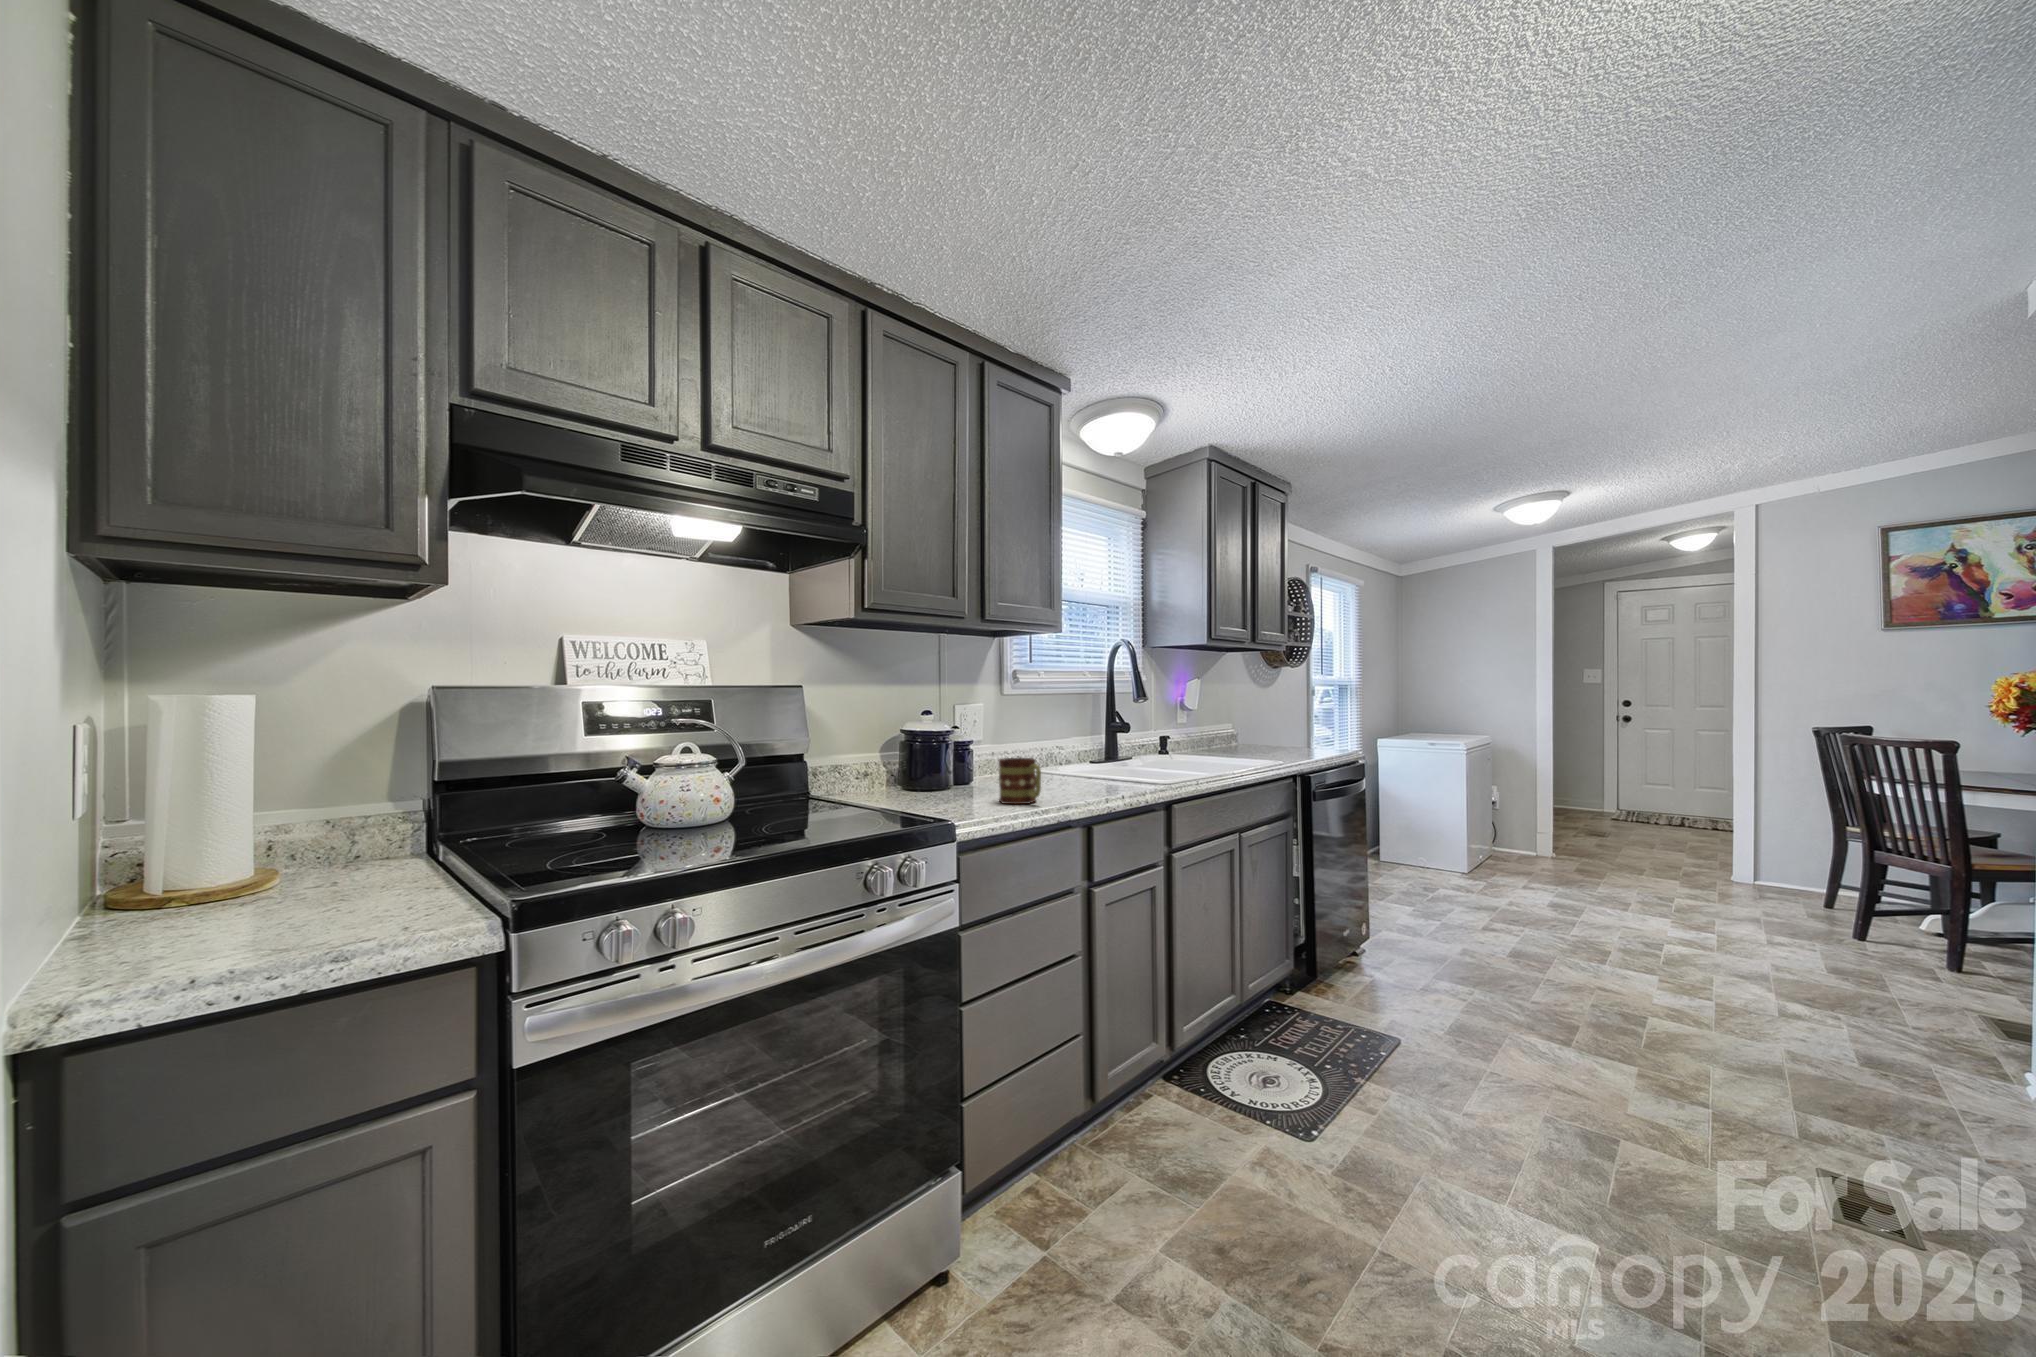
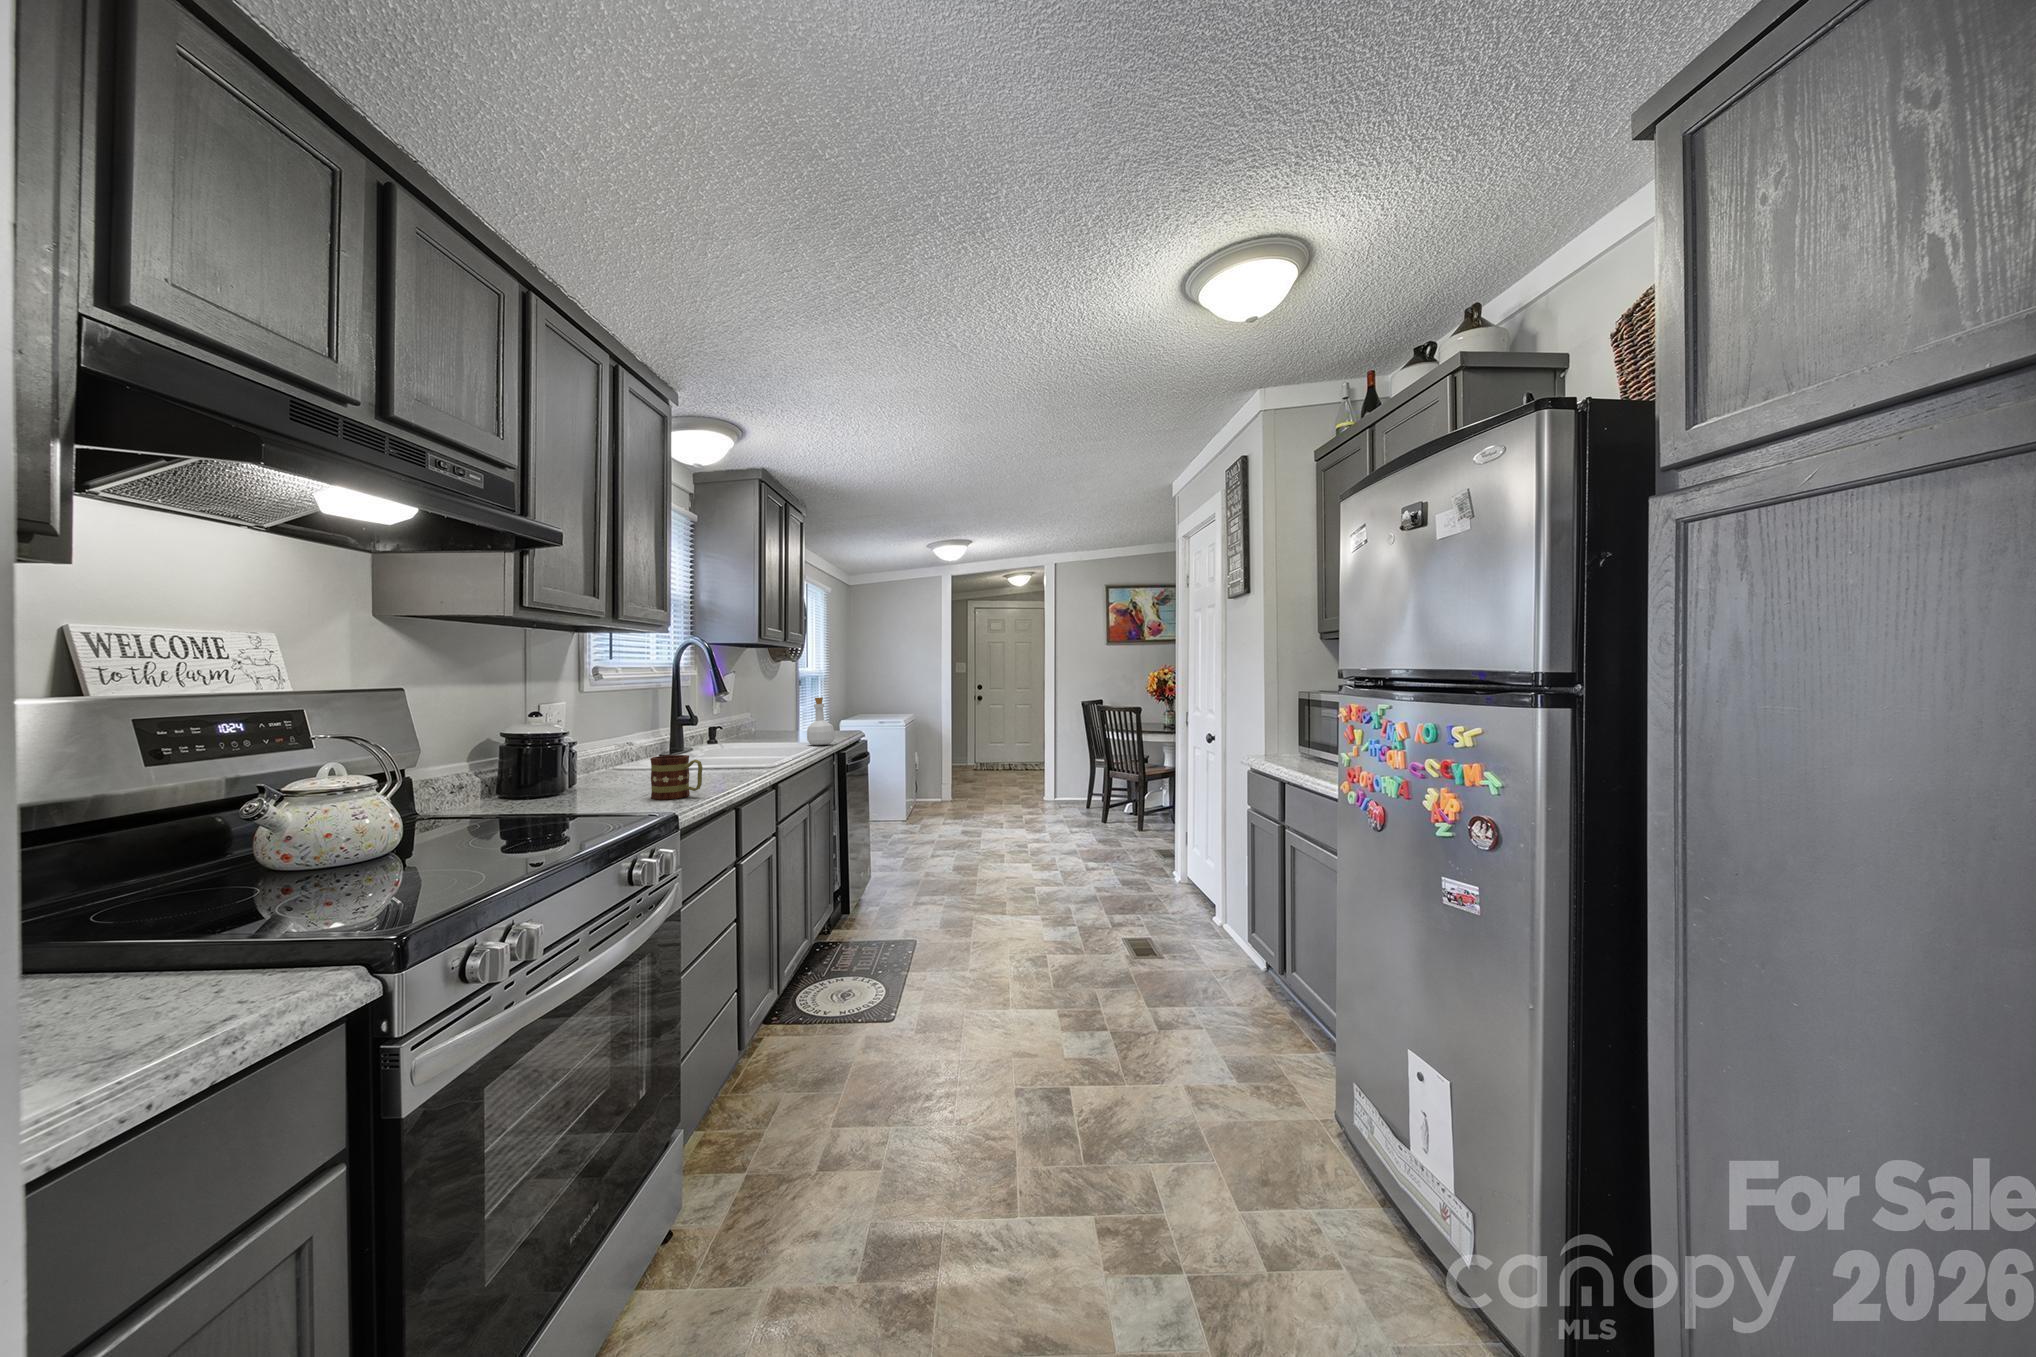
bottle: none [1262,704,1296,762] -> present [807,697,835,745]

